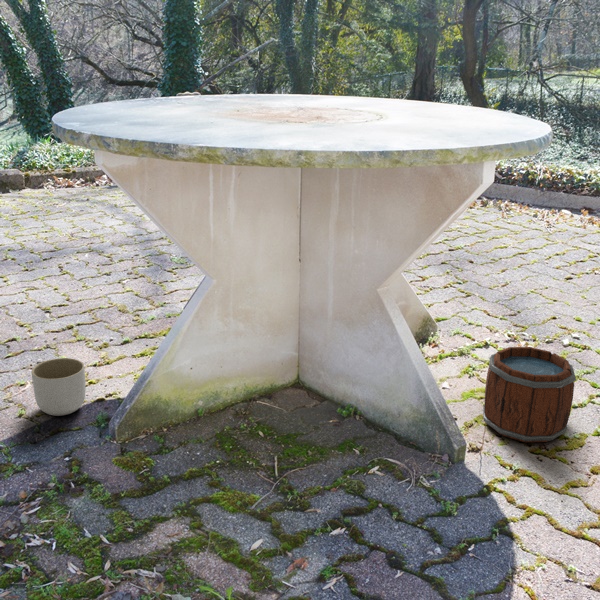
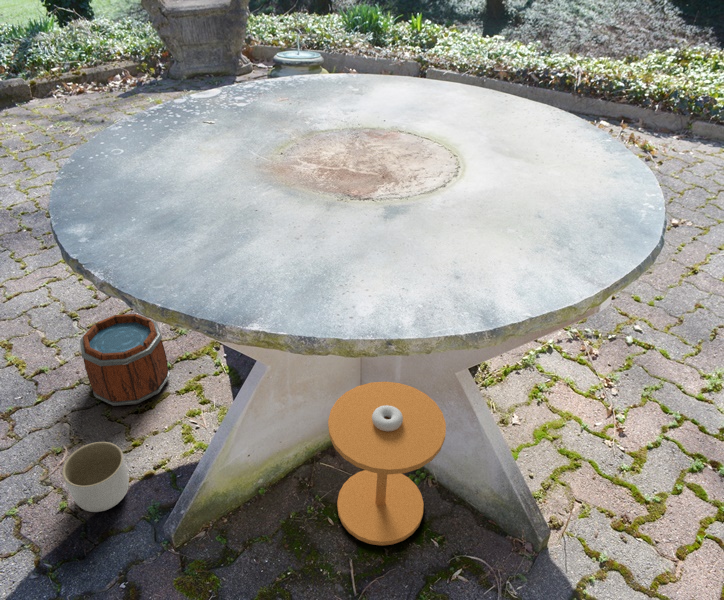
side table: none [264,305,366,448] -> present [328,382,446,545]
bucket: present [483,347,576,442] -> present [80,314,170,406]

